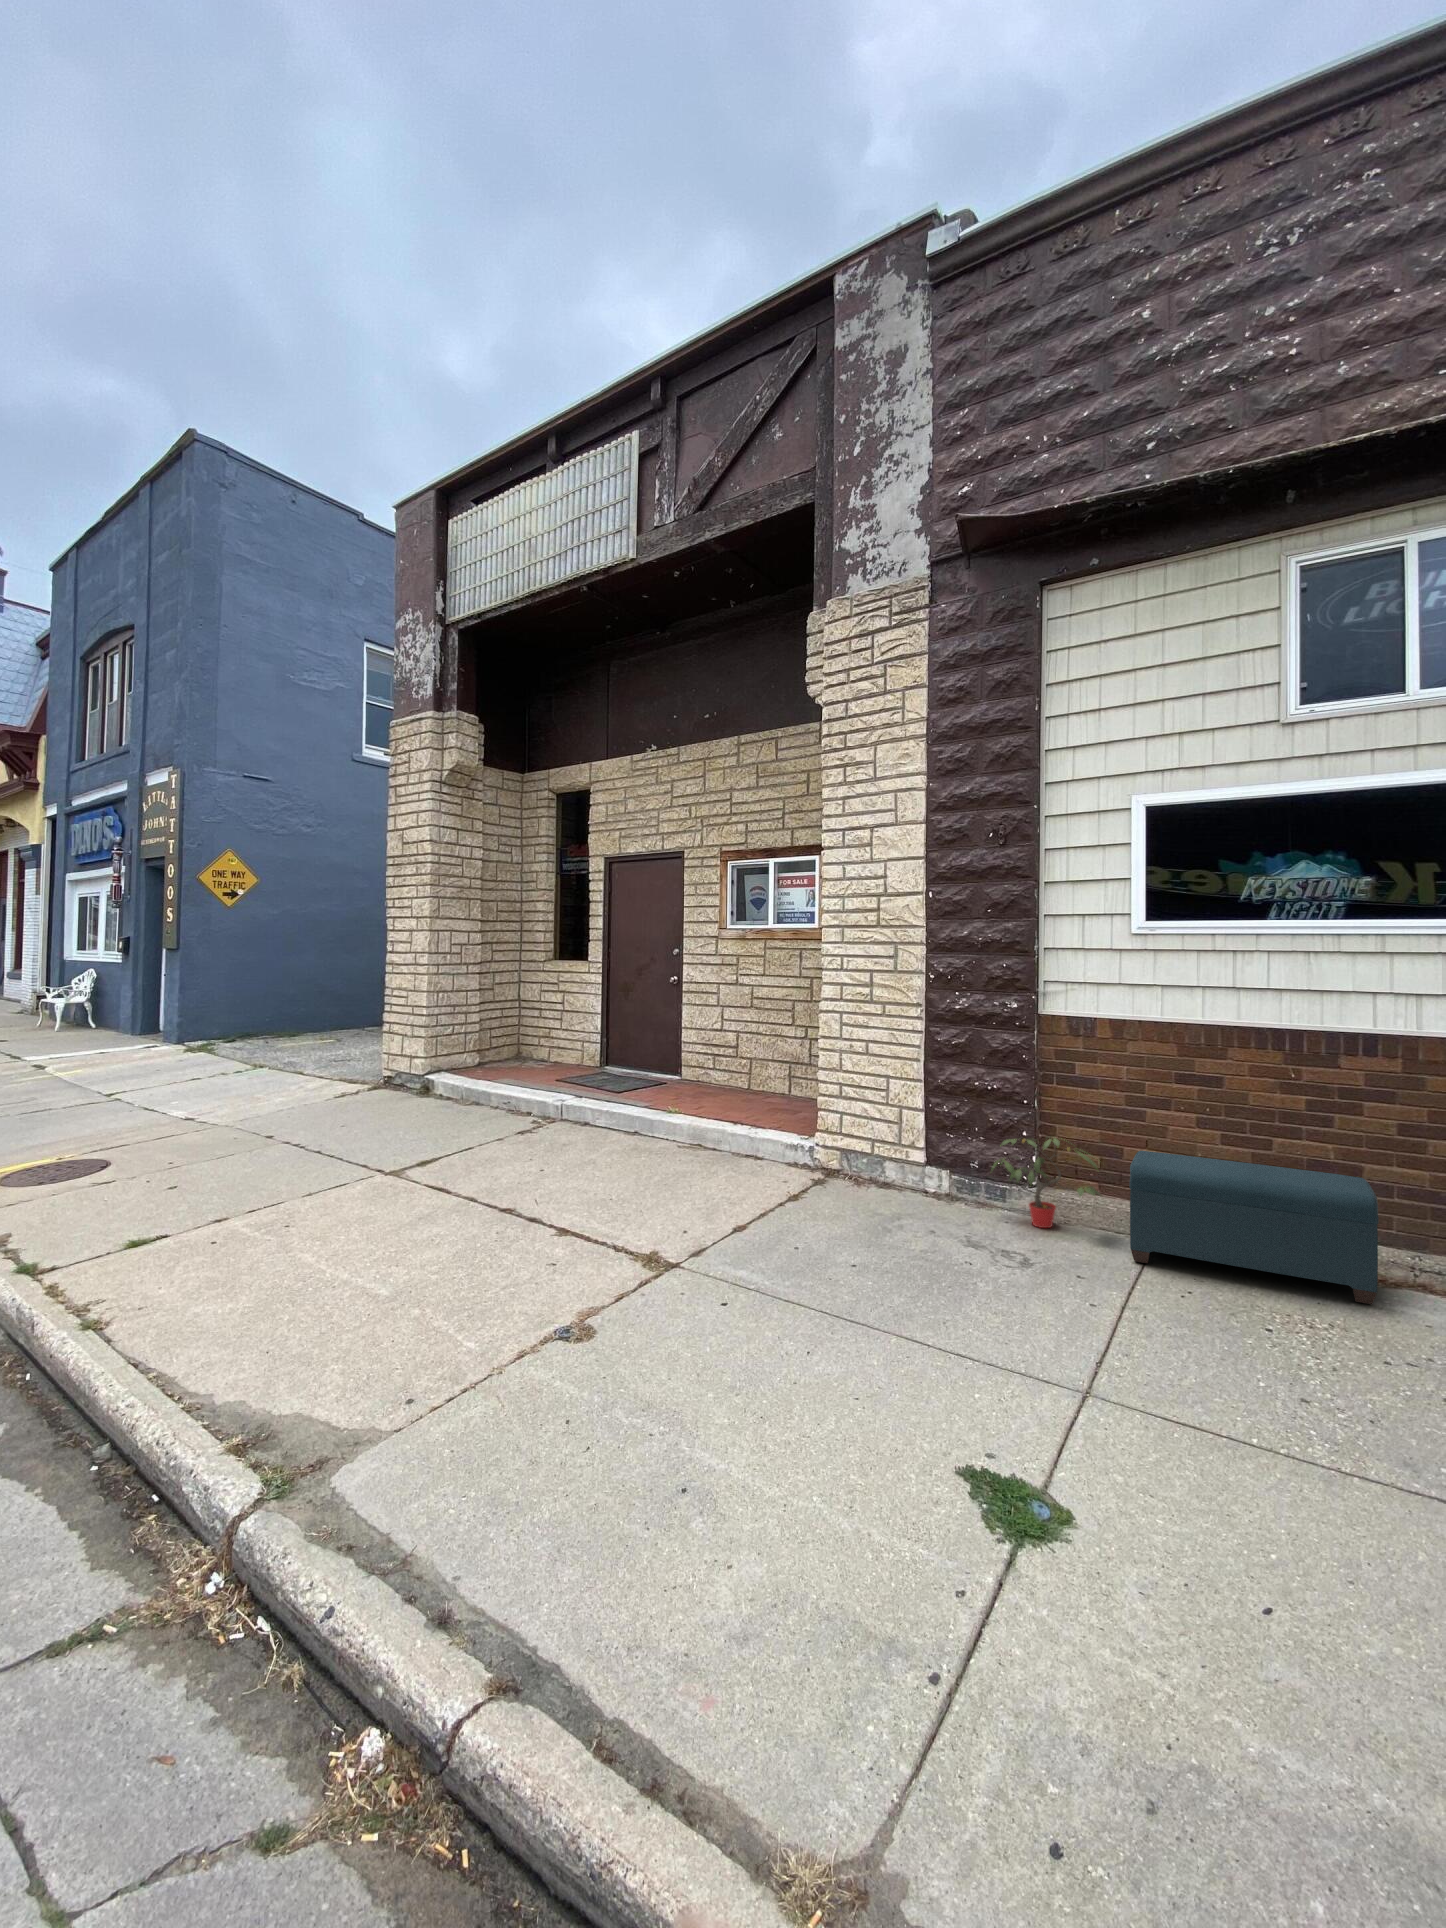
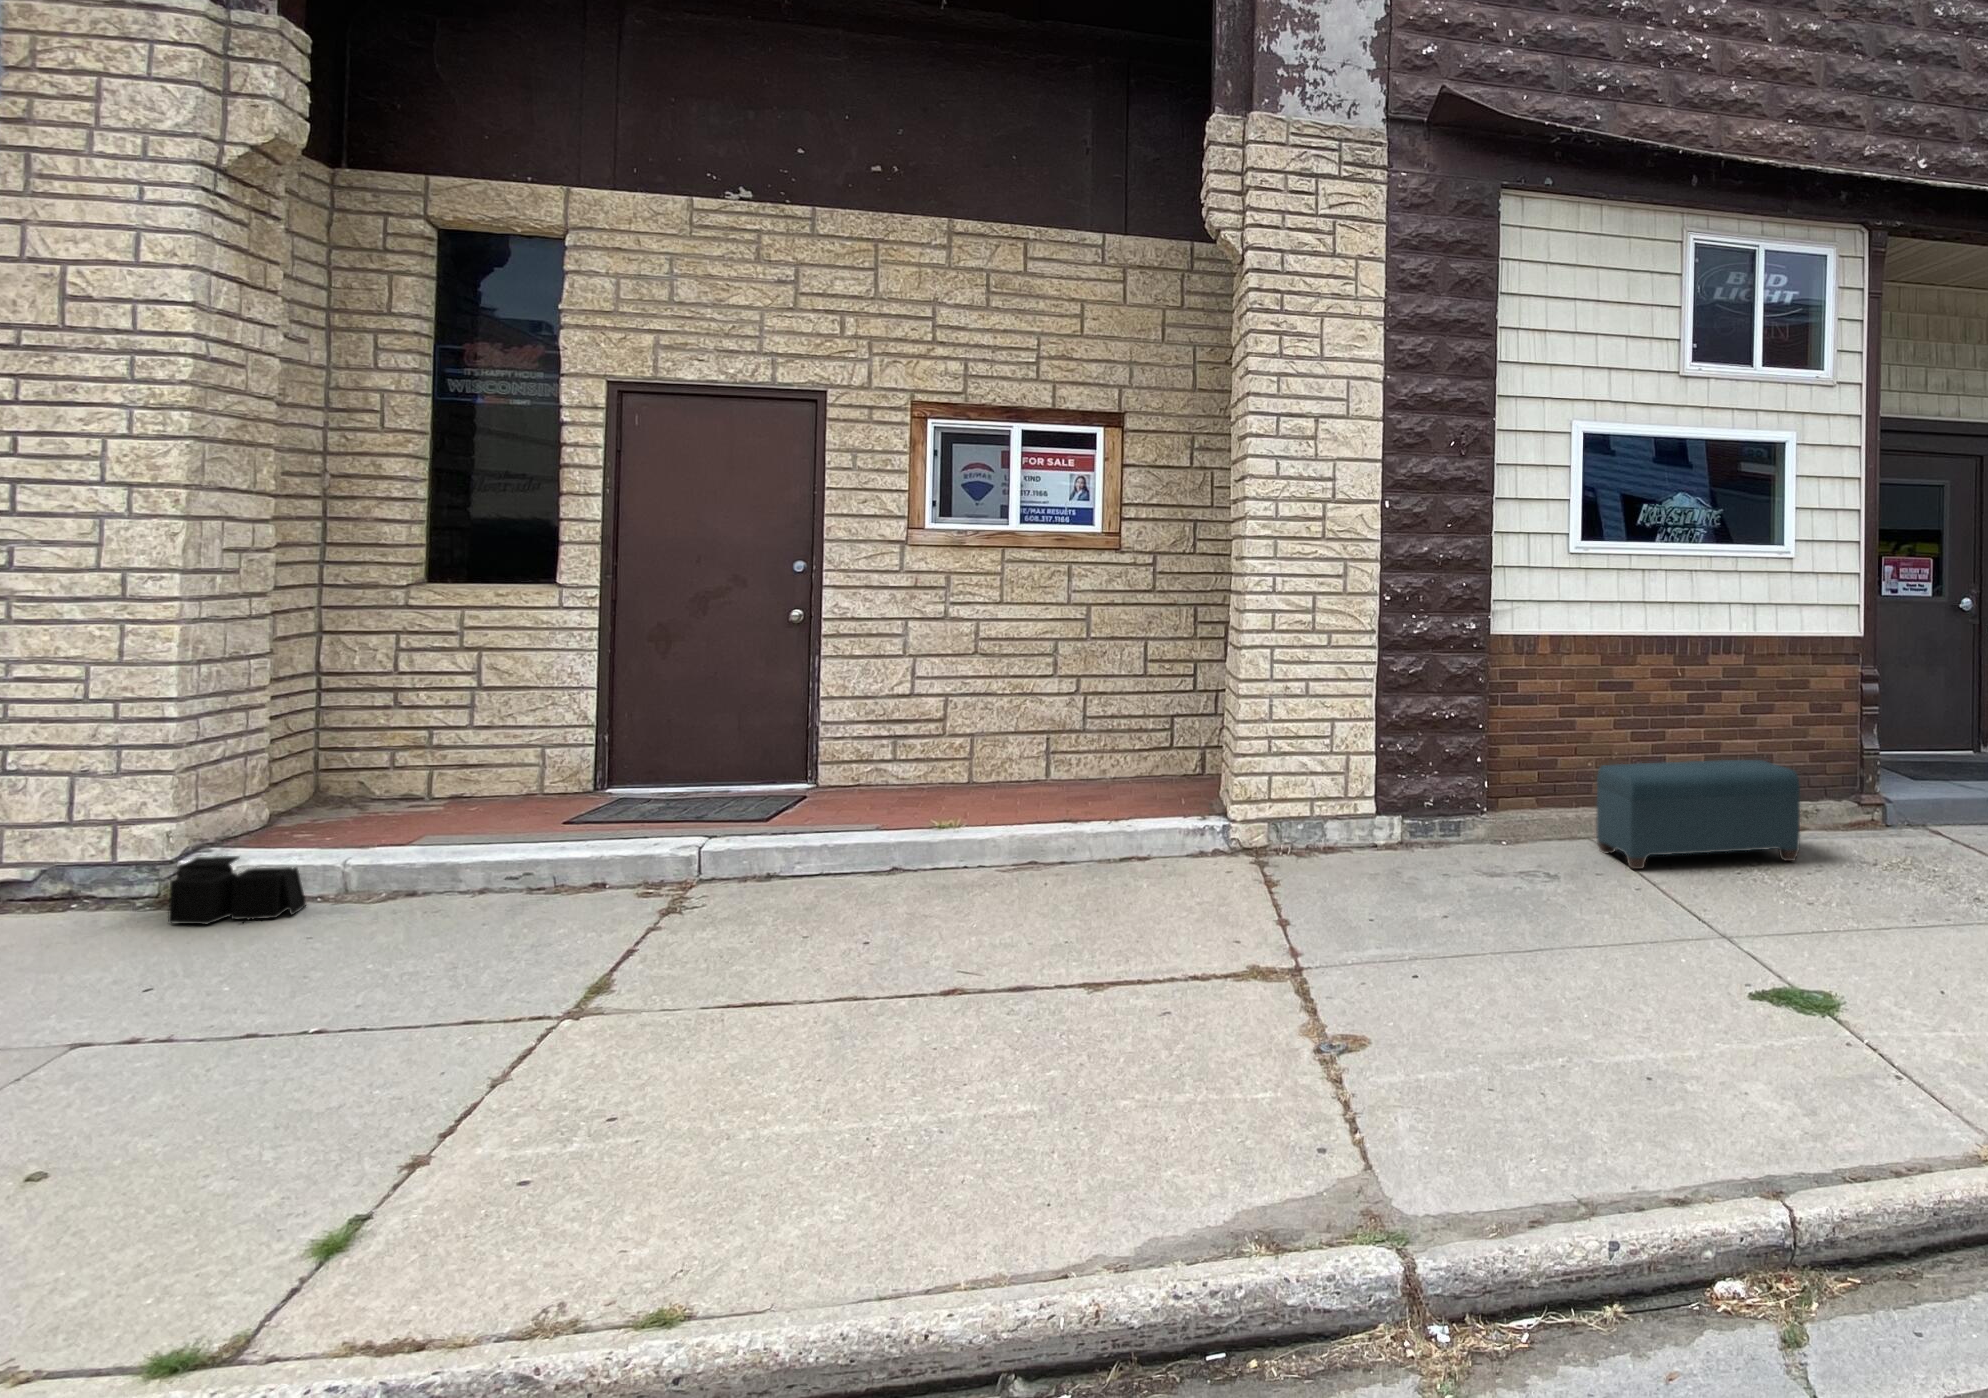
storage bin: none [352,1075,404,1107] -> present [168,856,306,924]
potted plant: present [991,1137,1100,1228] -> none [1470,763,1588,862]

